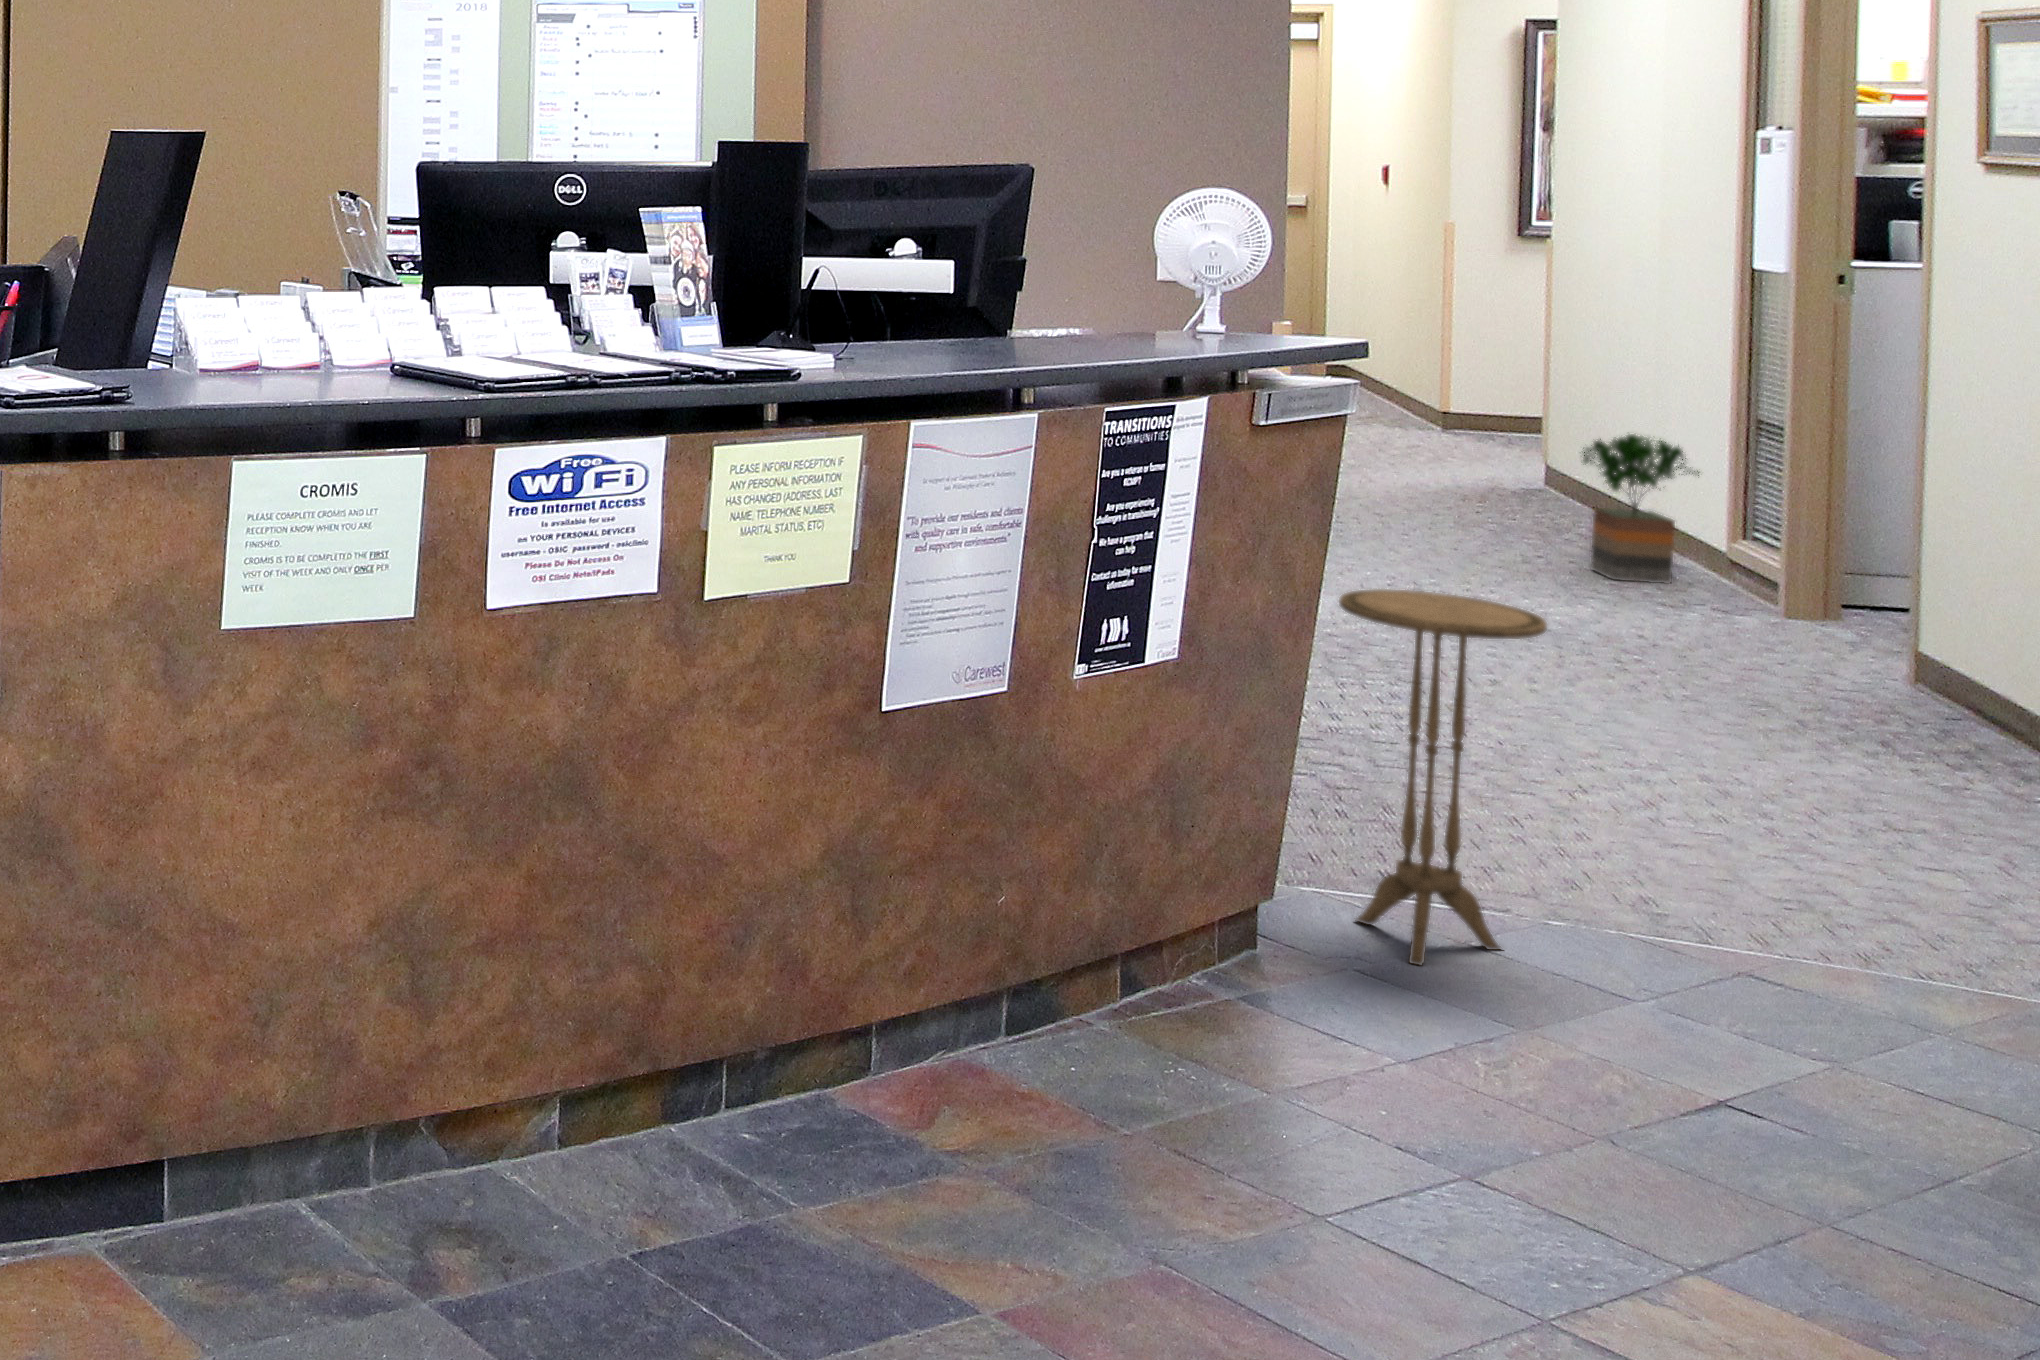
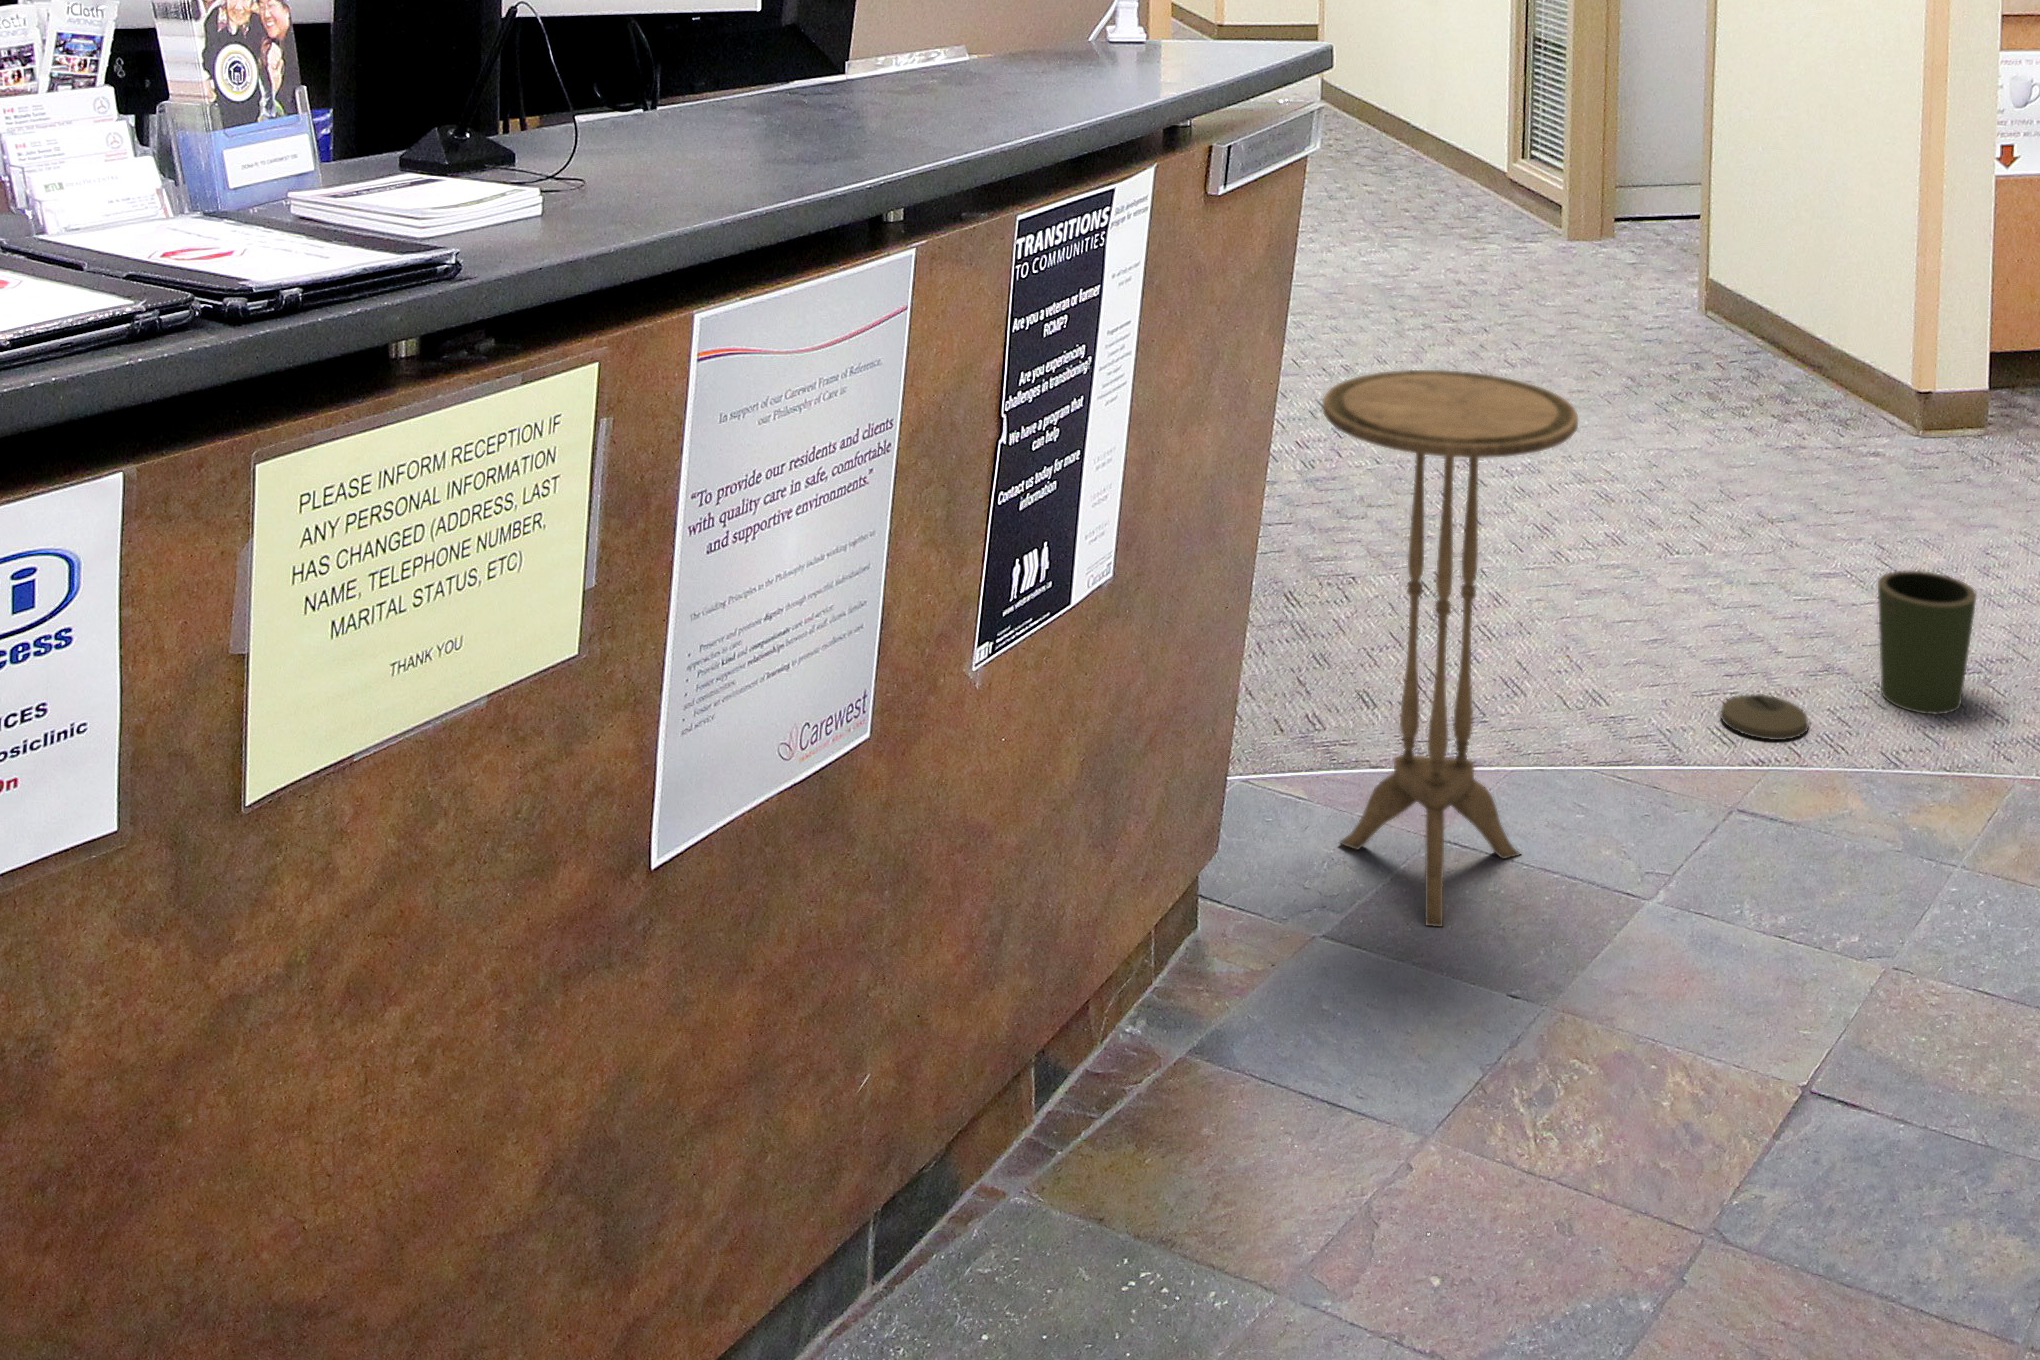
potted tree: present [1582,434,1700,583] -> none [1387,56,1492,204]
trash can: none [1731,840,2006,958] -> present [1720,571,1976,740]

